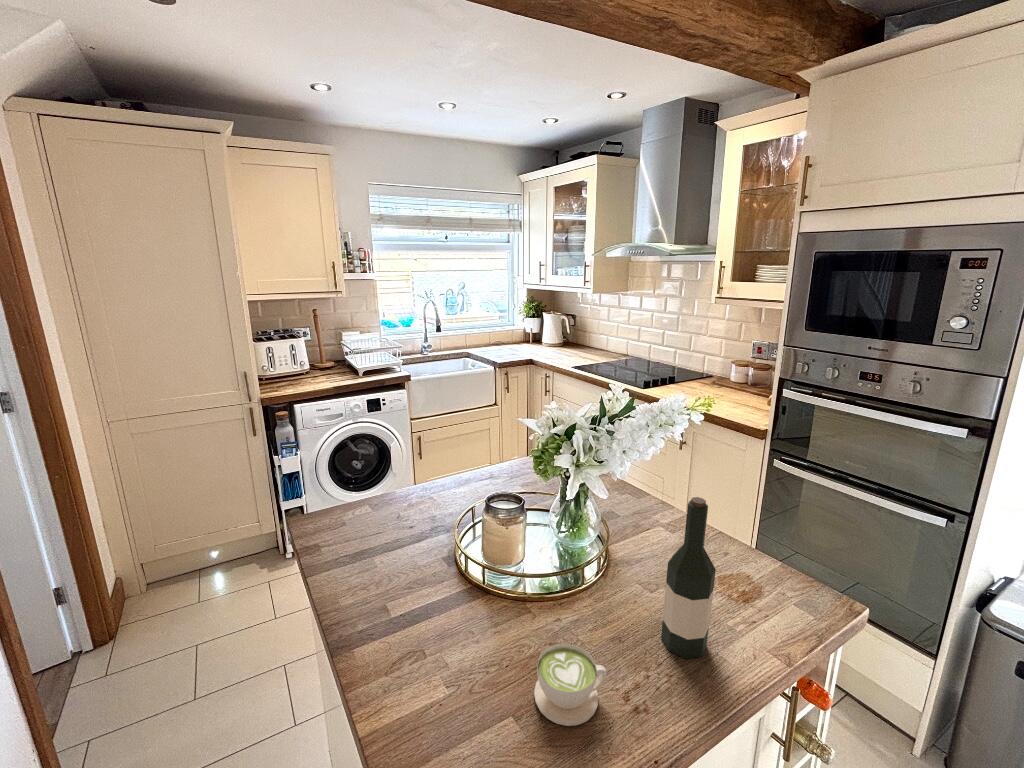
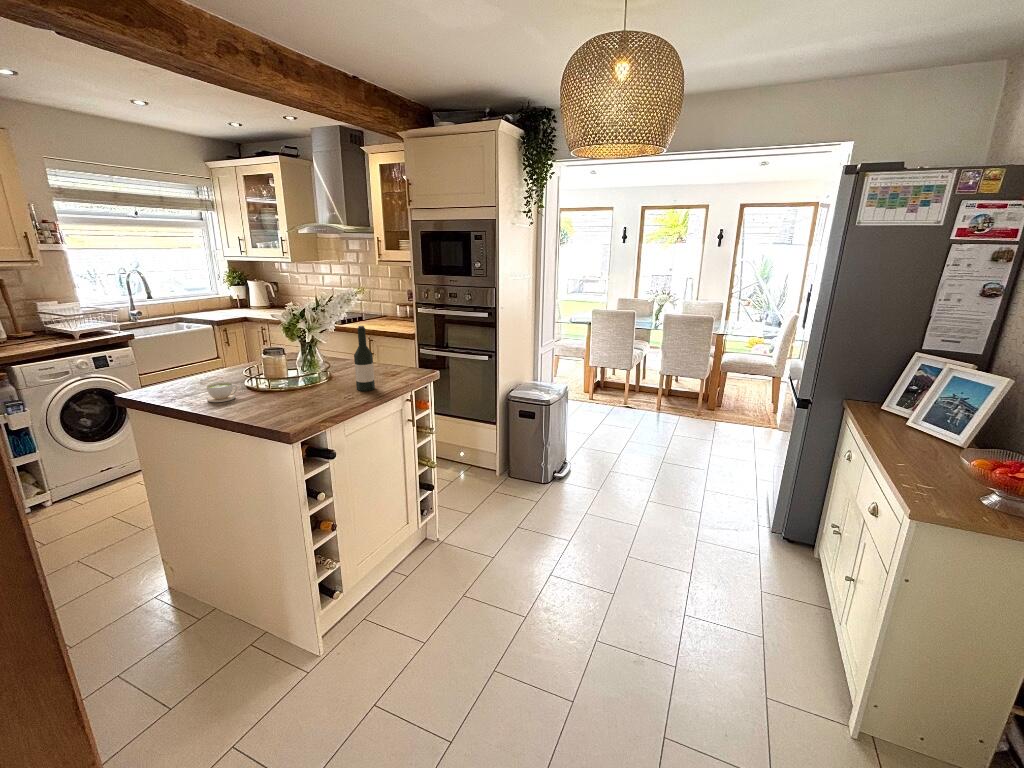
coffee cup: present [534,643,607,726] -> present [207,382,238,402]

